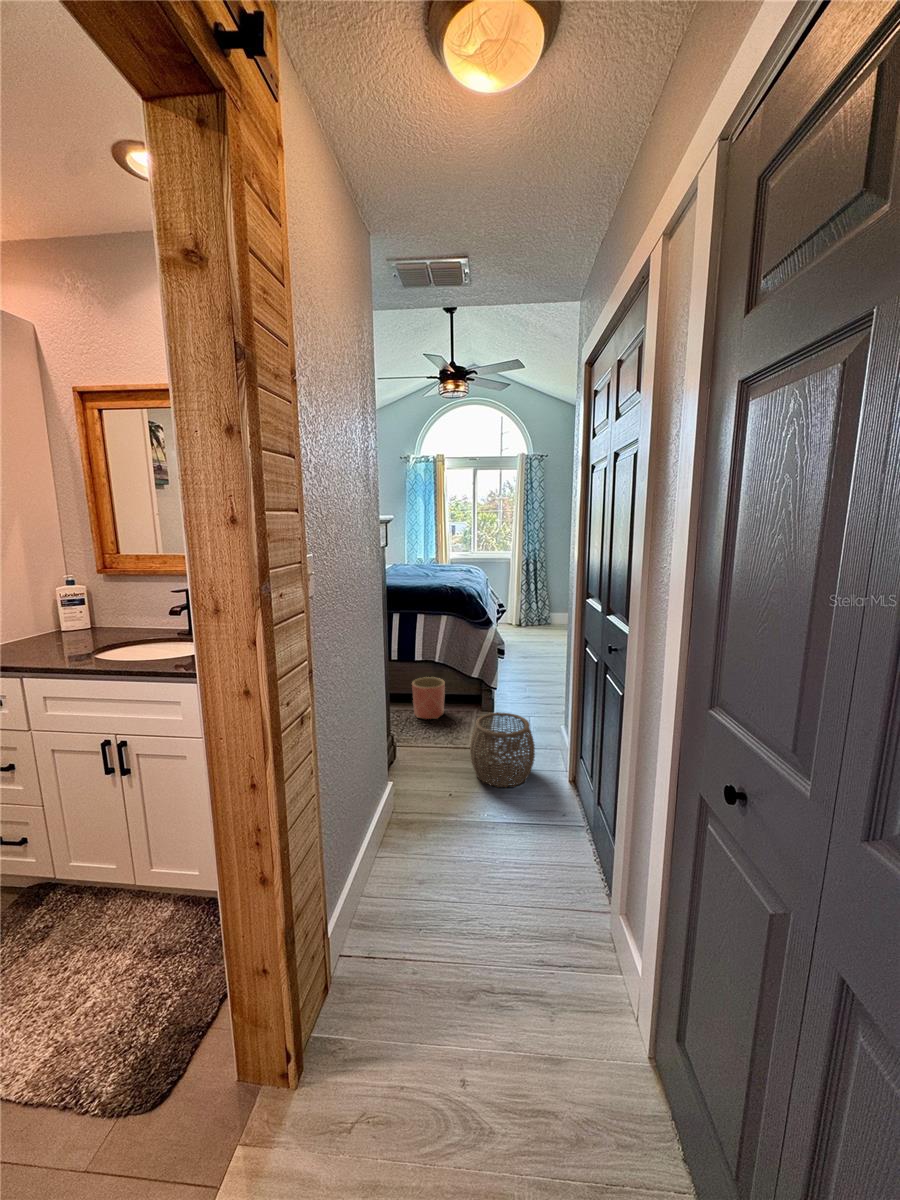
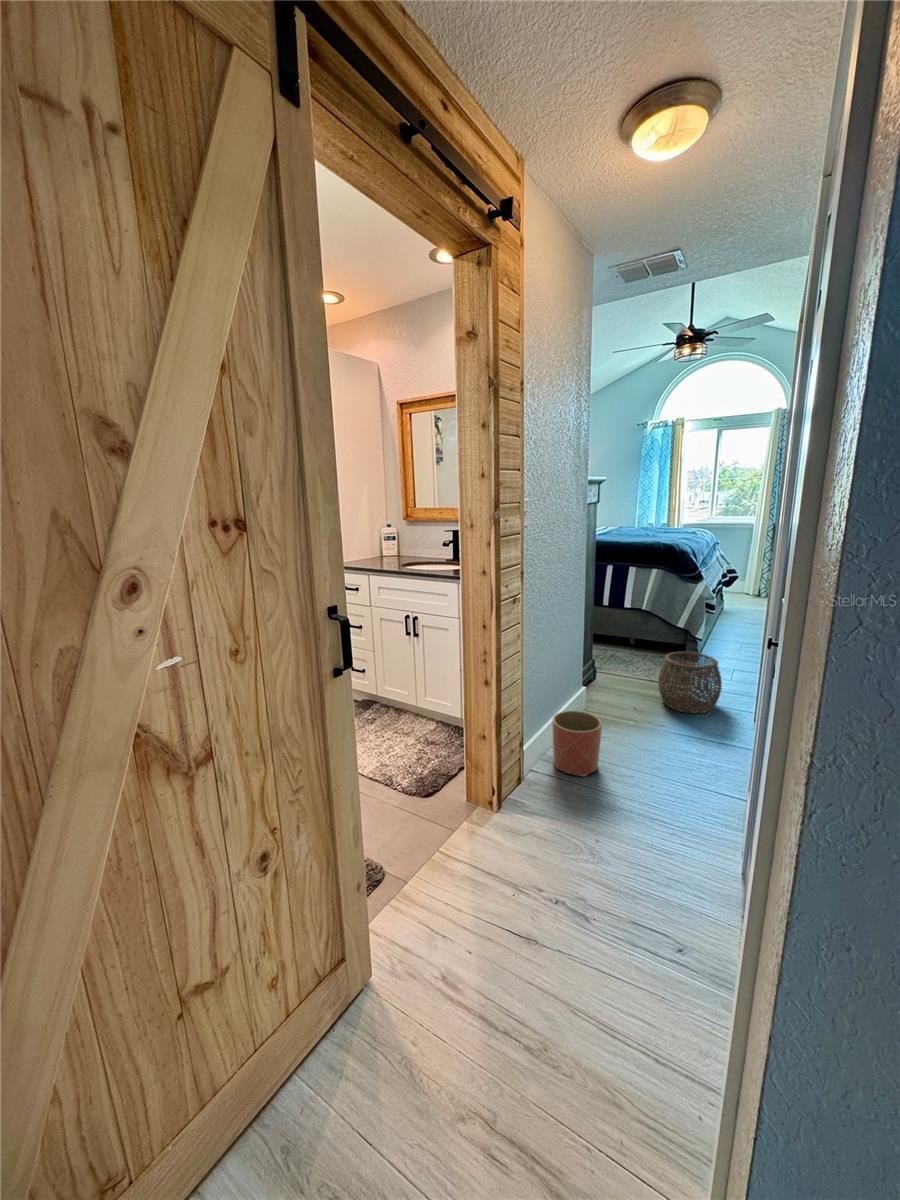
planter: present [412,677,445,719] -> present [553,711,602,777]

